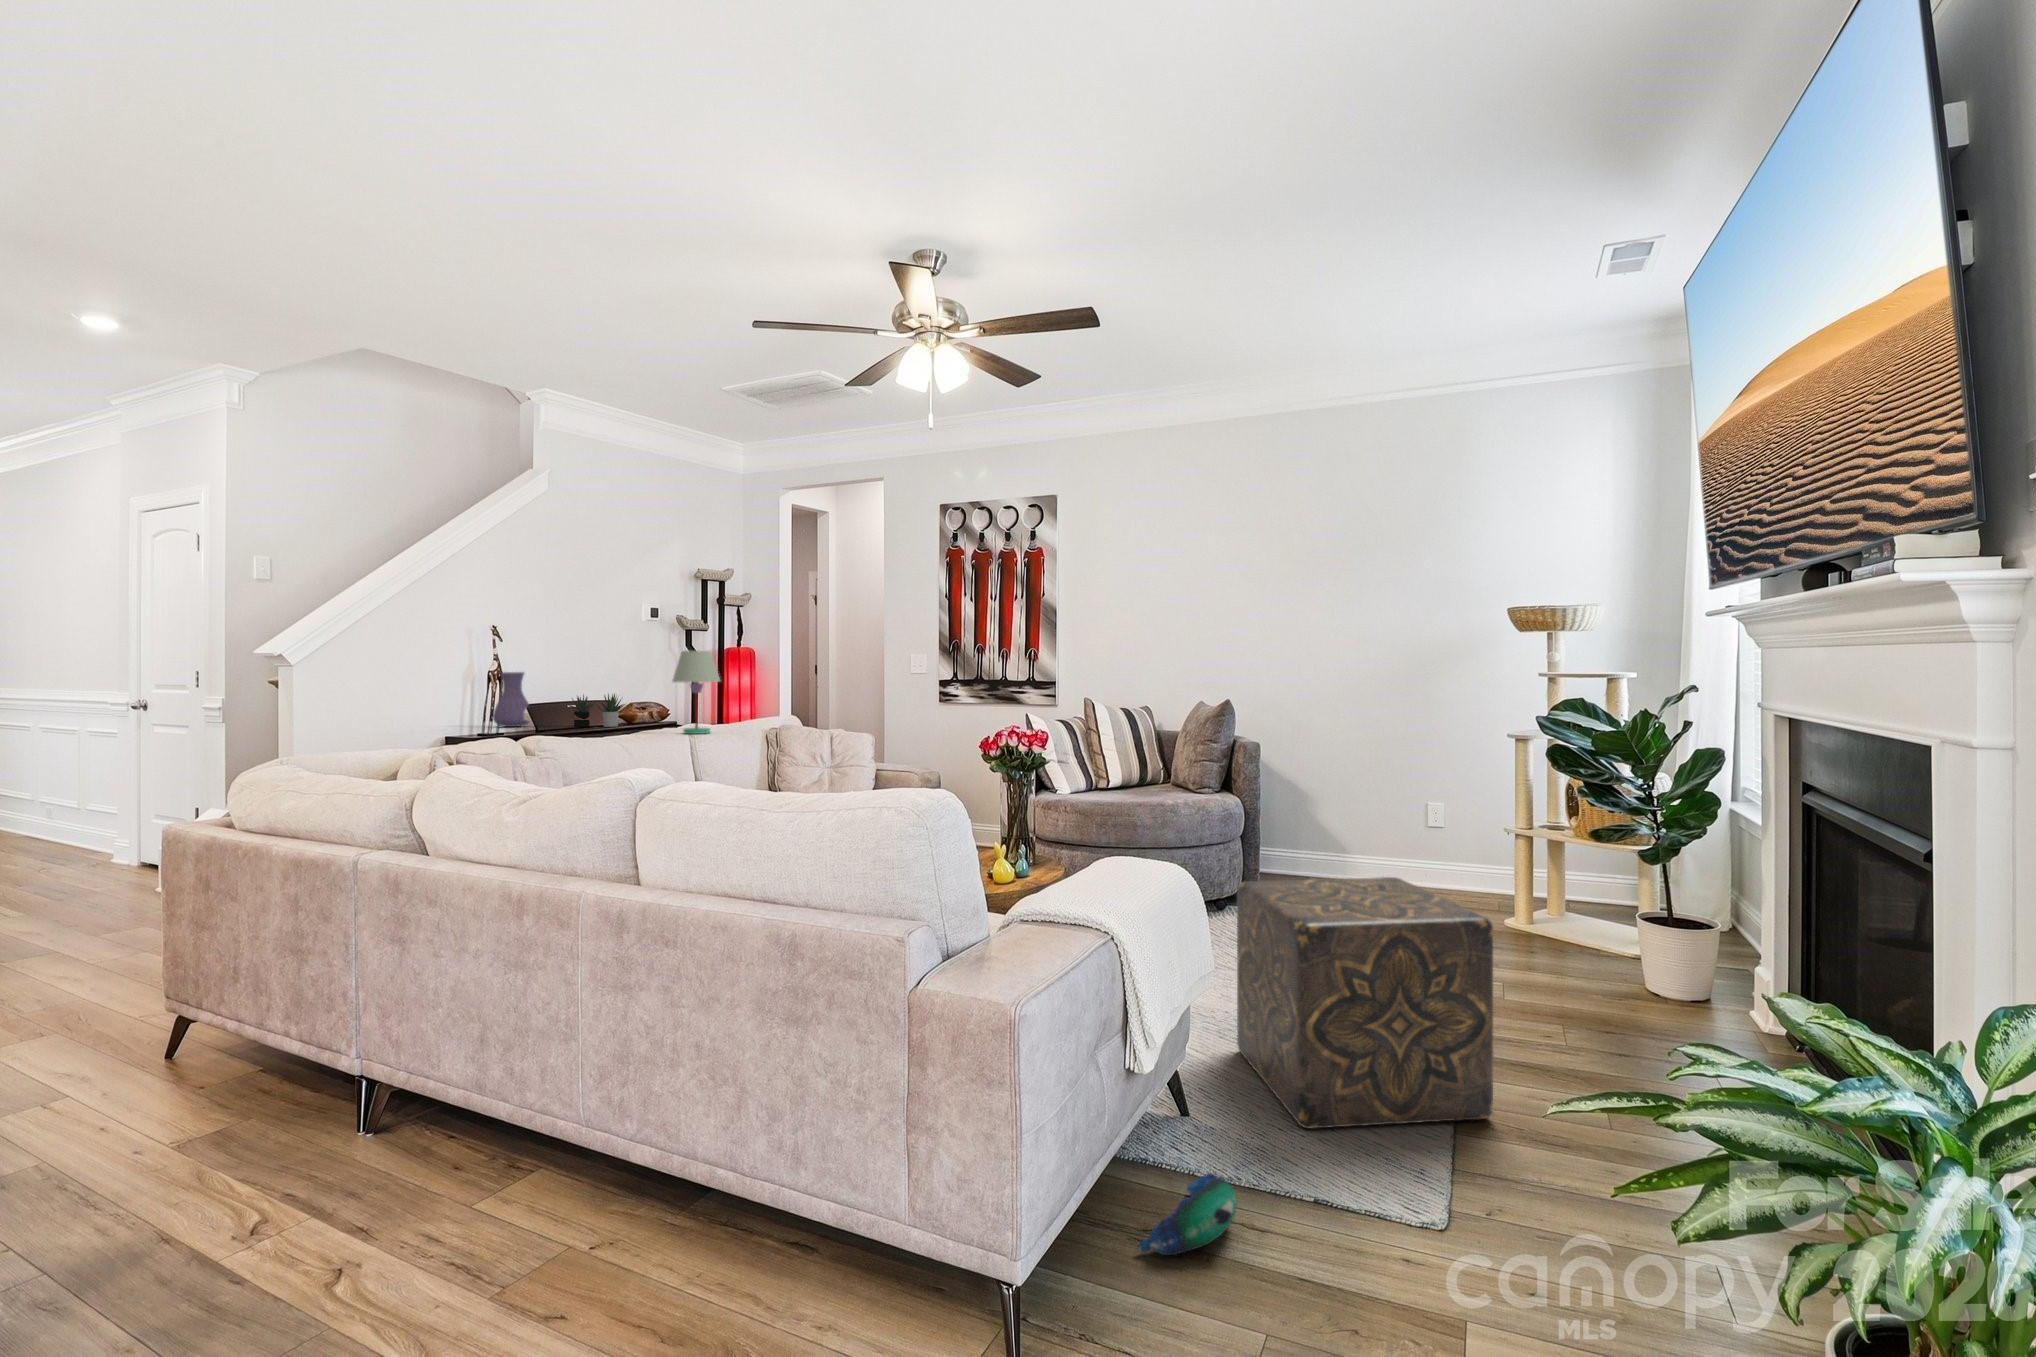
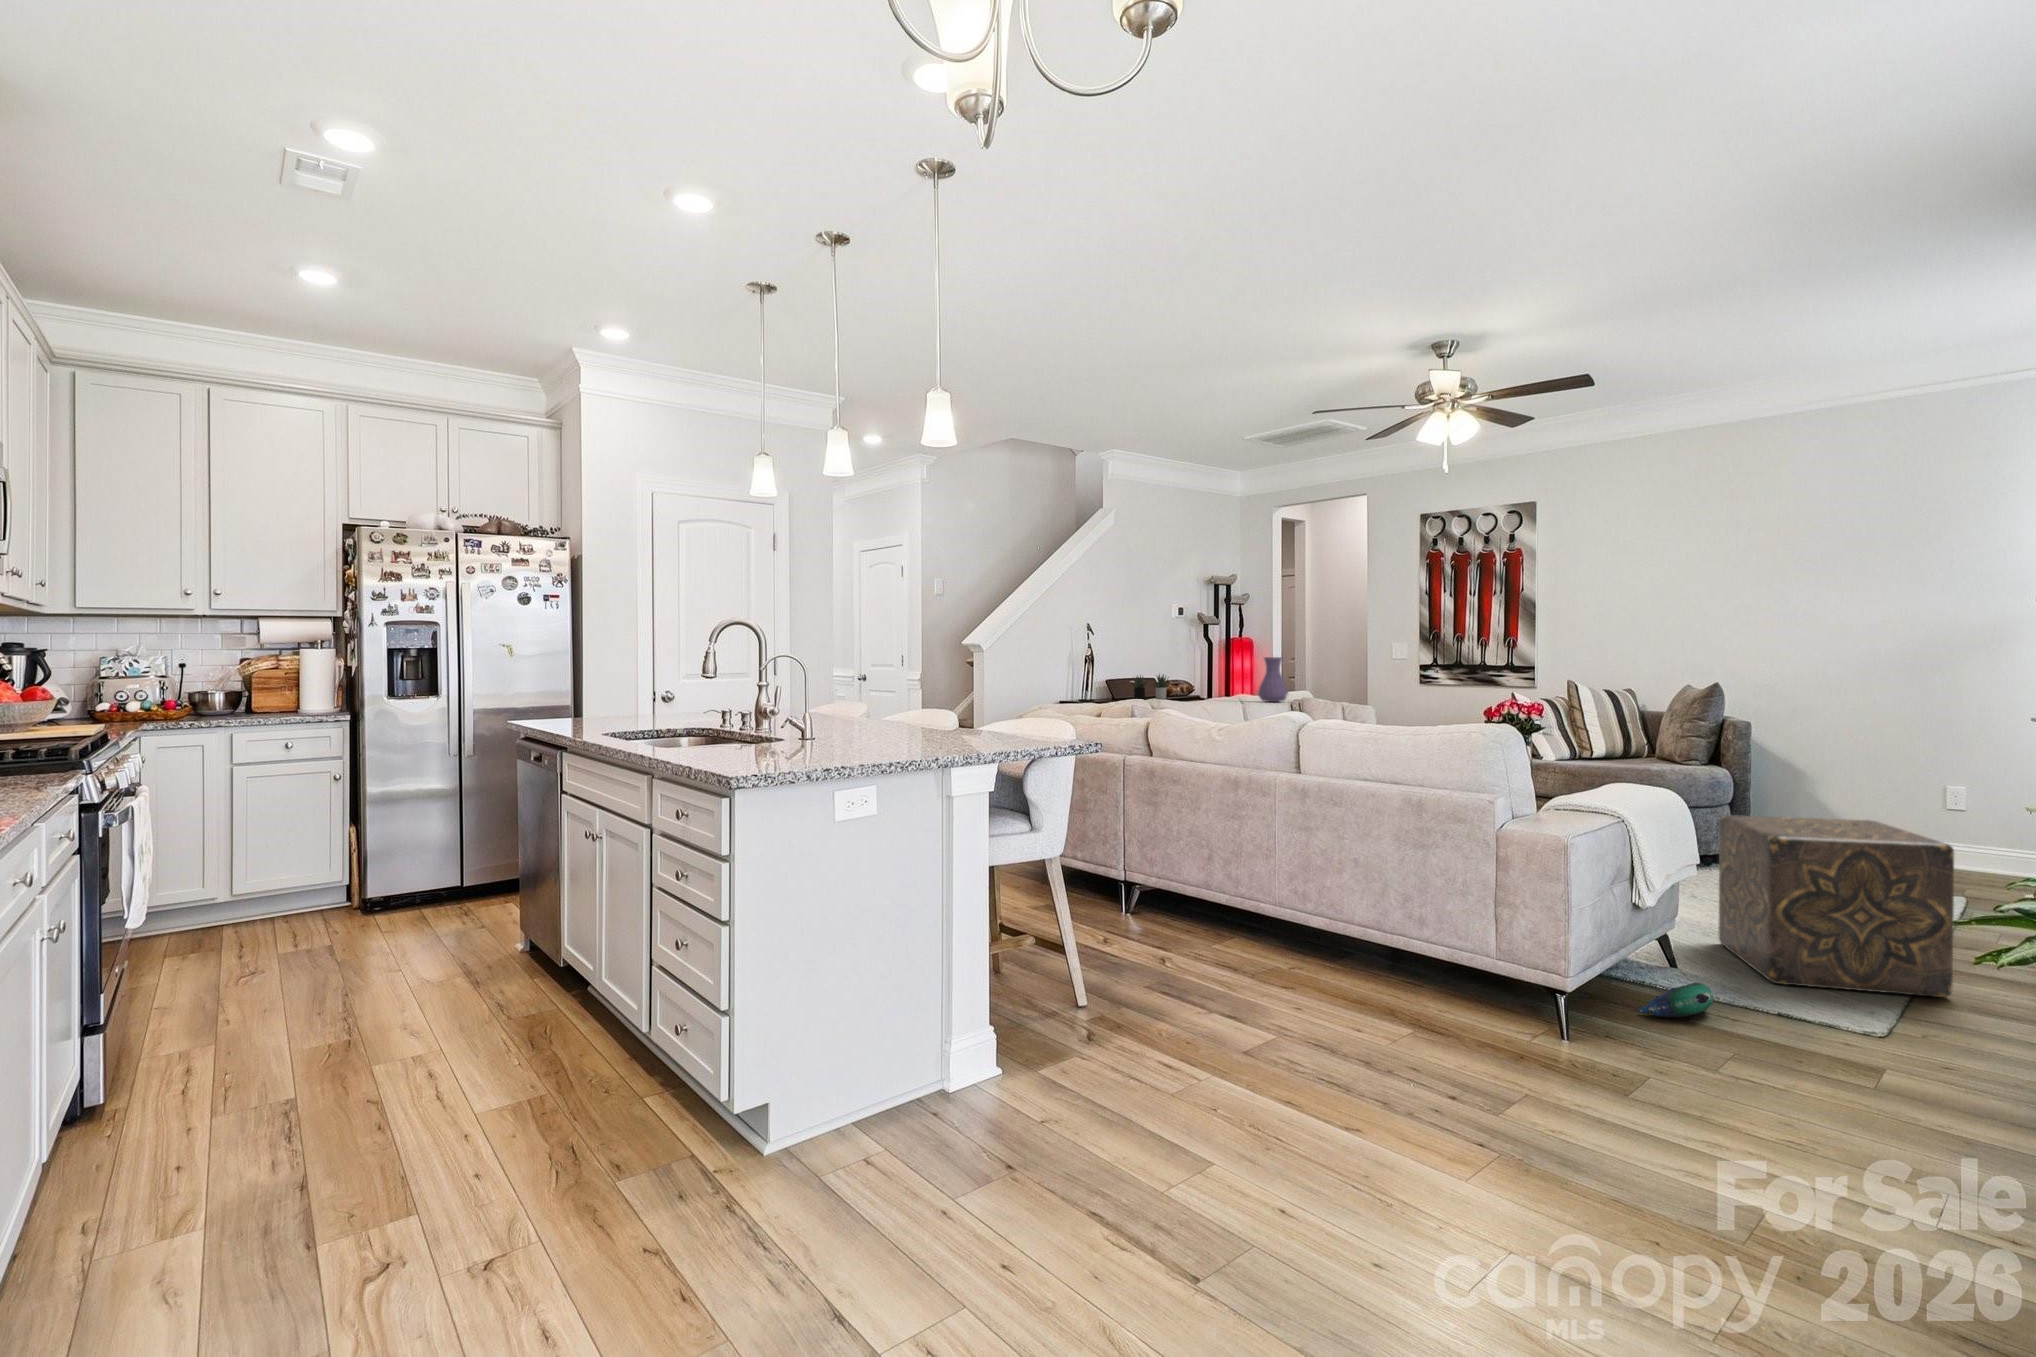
table lamp: present [673,651,720,734] -> none [1220,642,1256,704]
vase: present [493,672,529,727] -> present [1258,657,1288,702]

